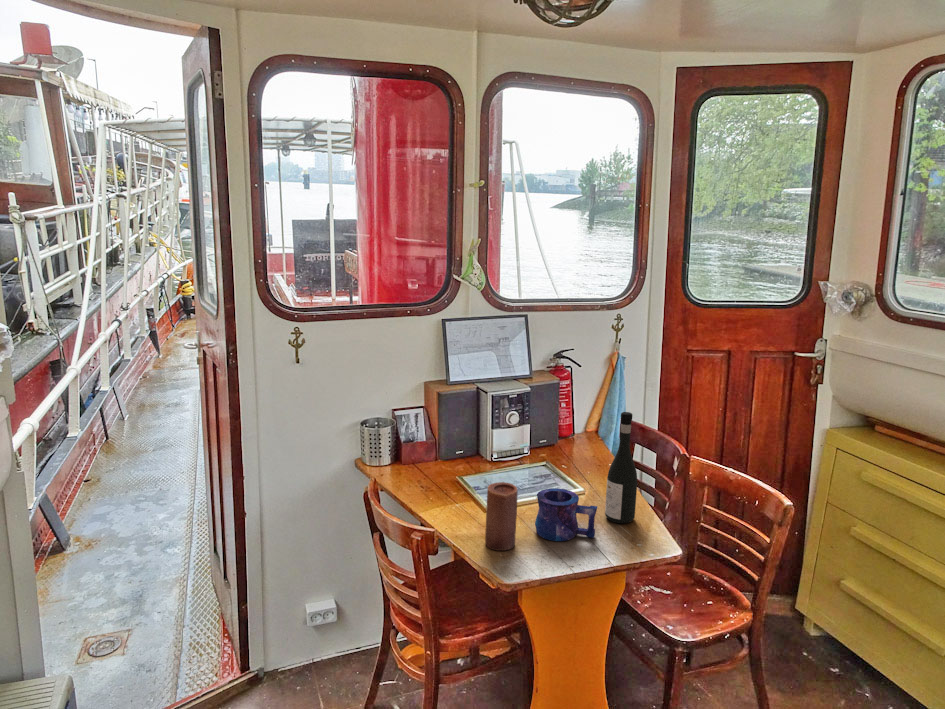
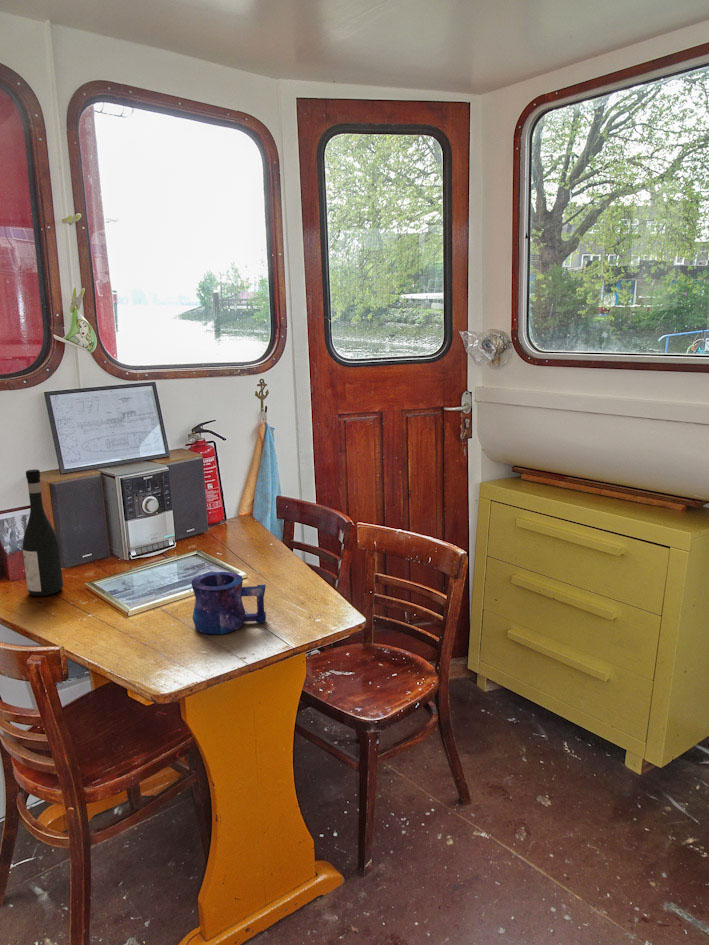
wine bottle: present [605,412,637,523] -> present [23,469,63,596]
candle: present [485,482,518,551] -> none [127,572,170,658]

